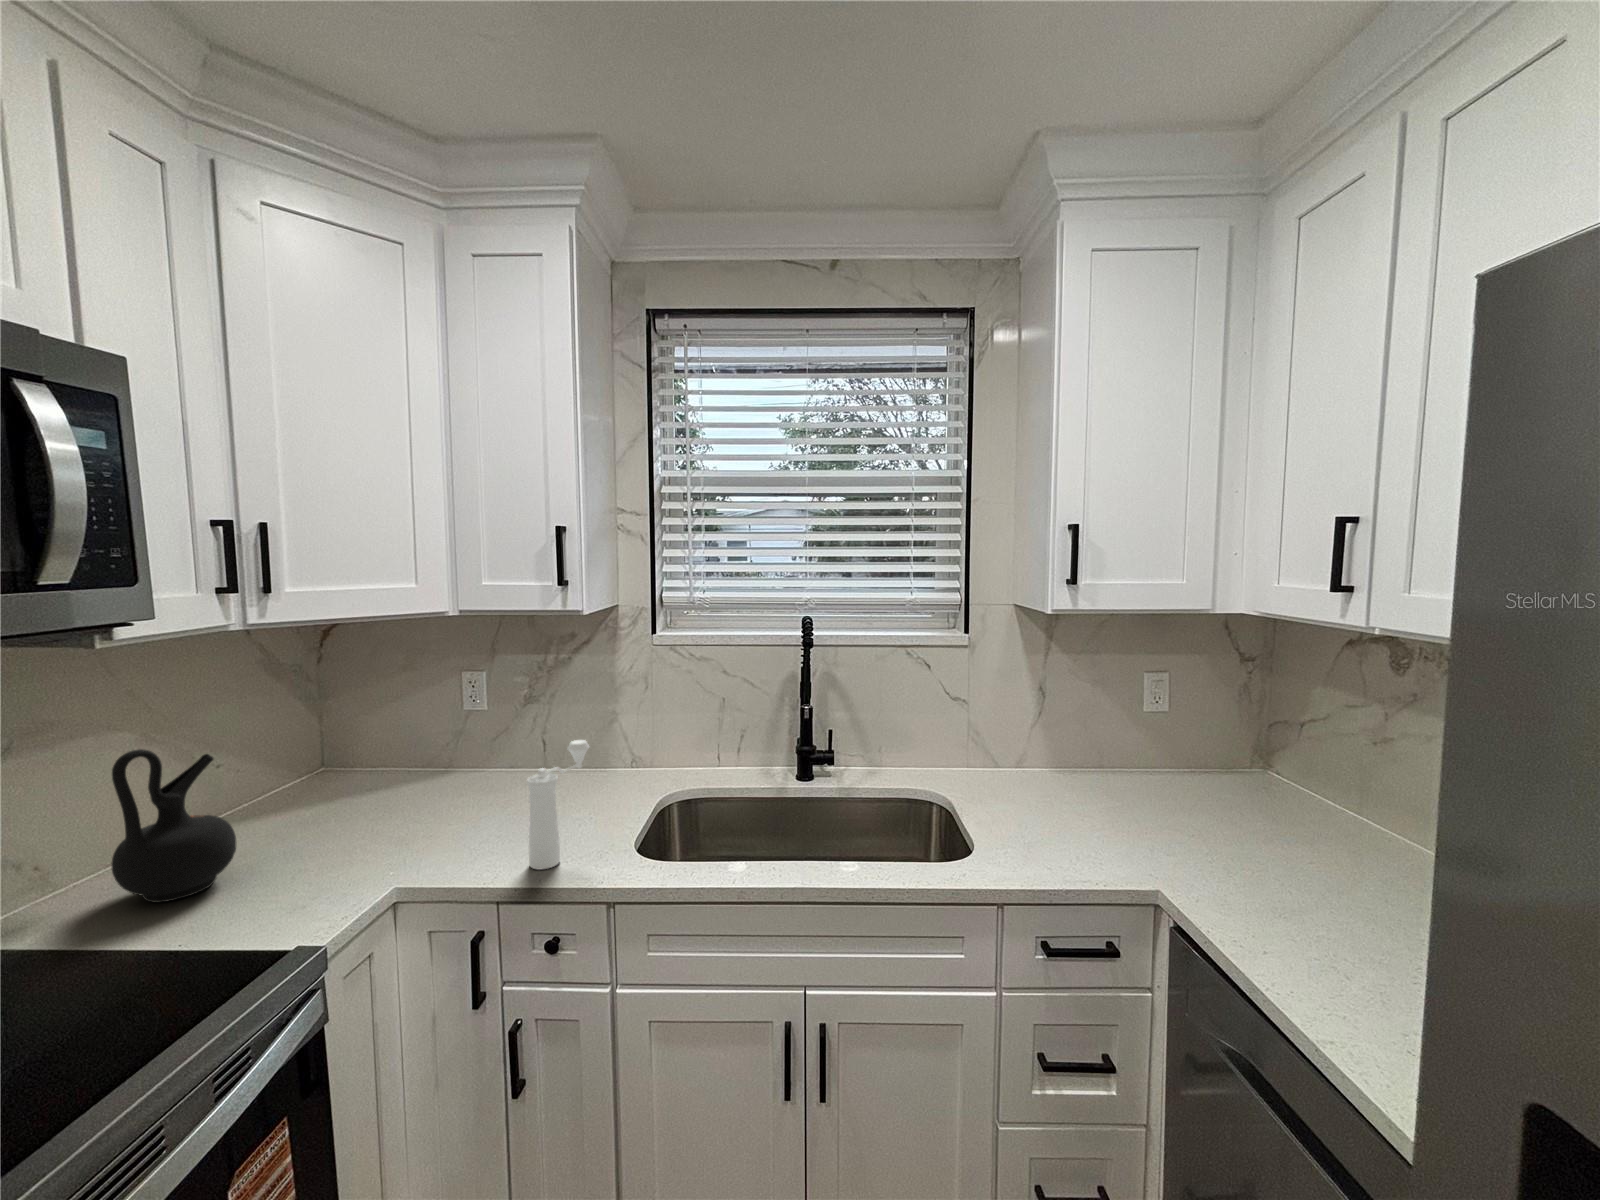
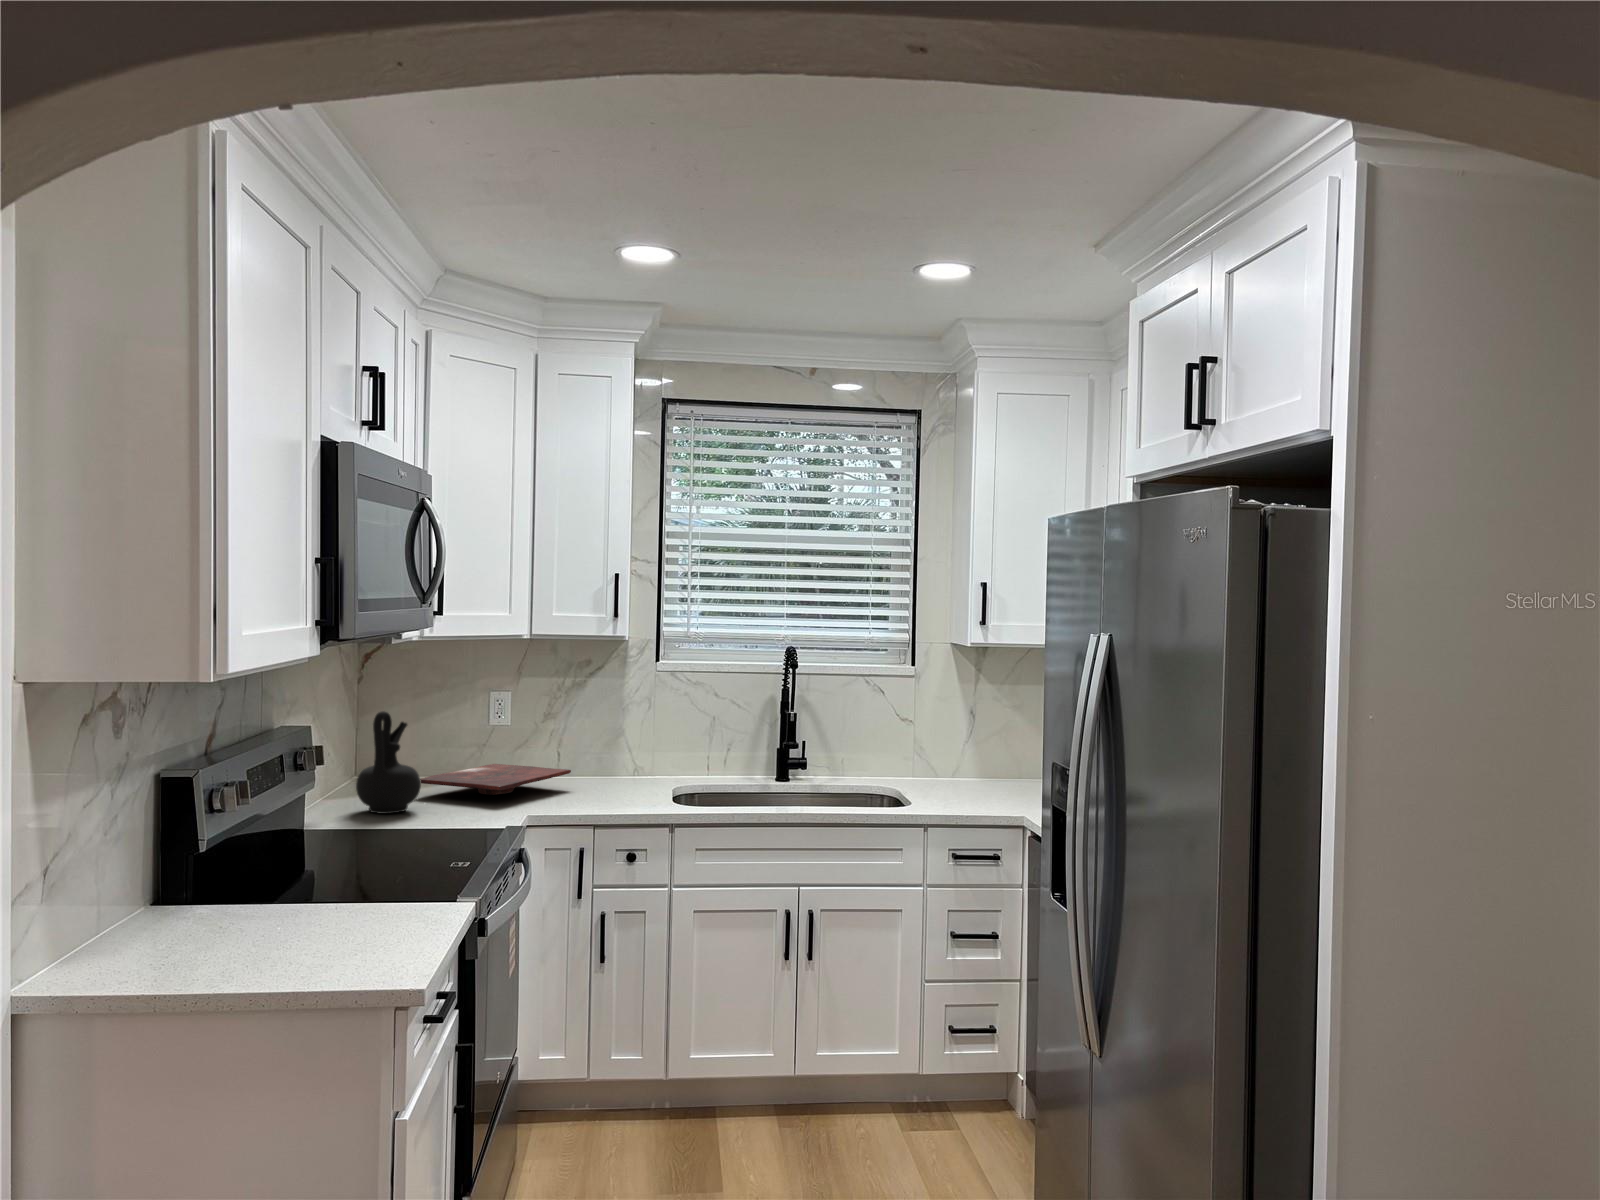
pepper mill: present [526,740,589,869] -> none [609,728,642,809]
cutting board: none [291,764,528,843] -> present [420,764,571,795]

